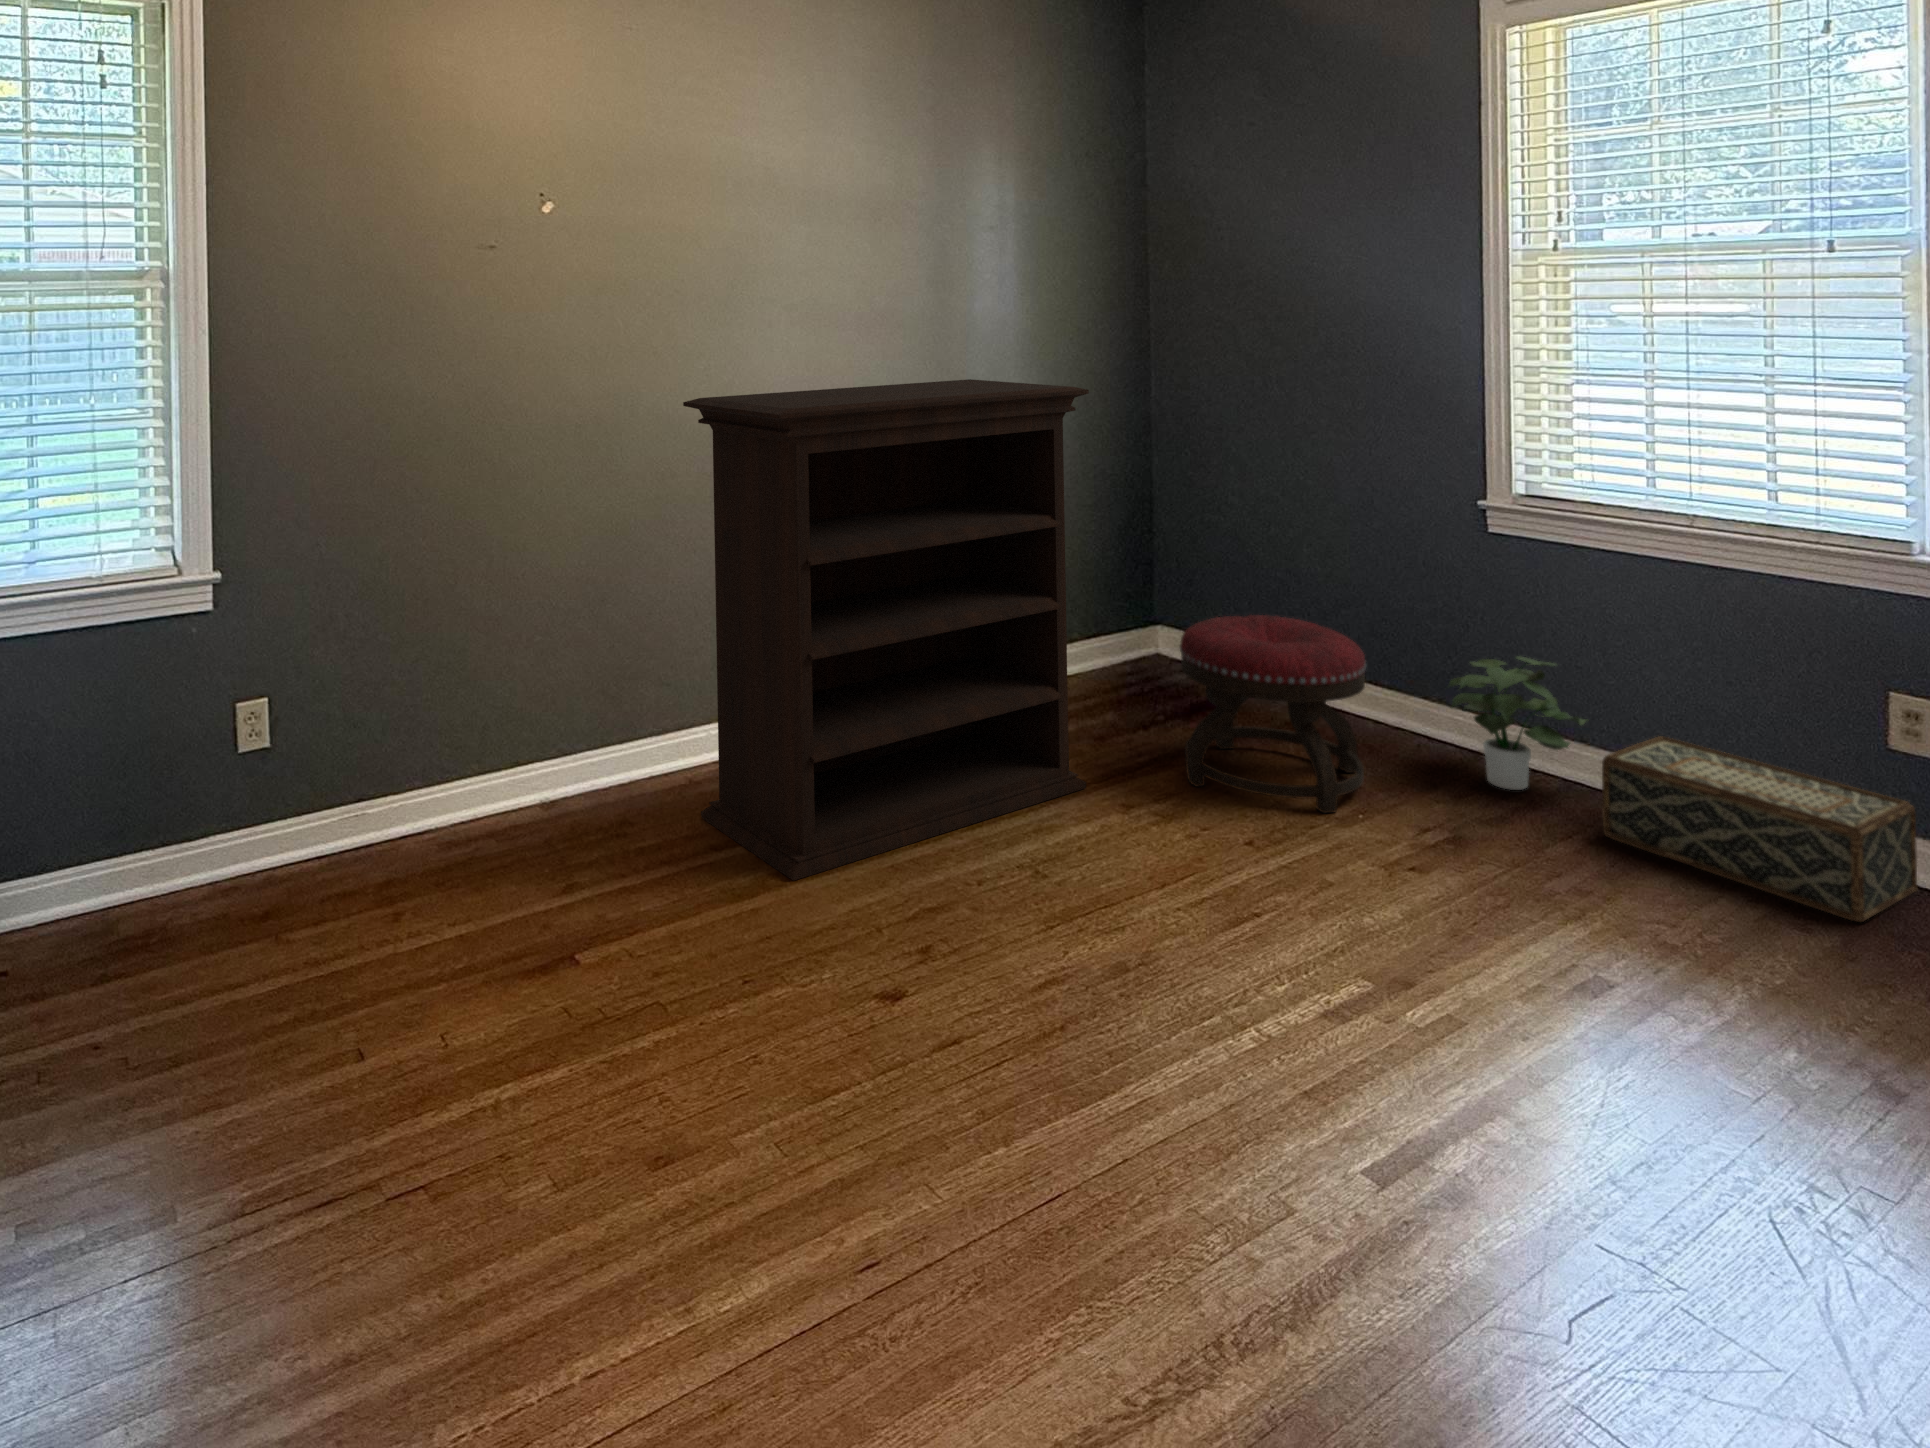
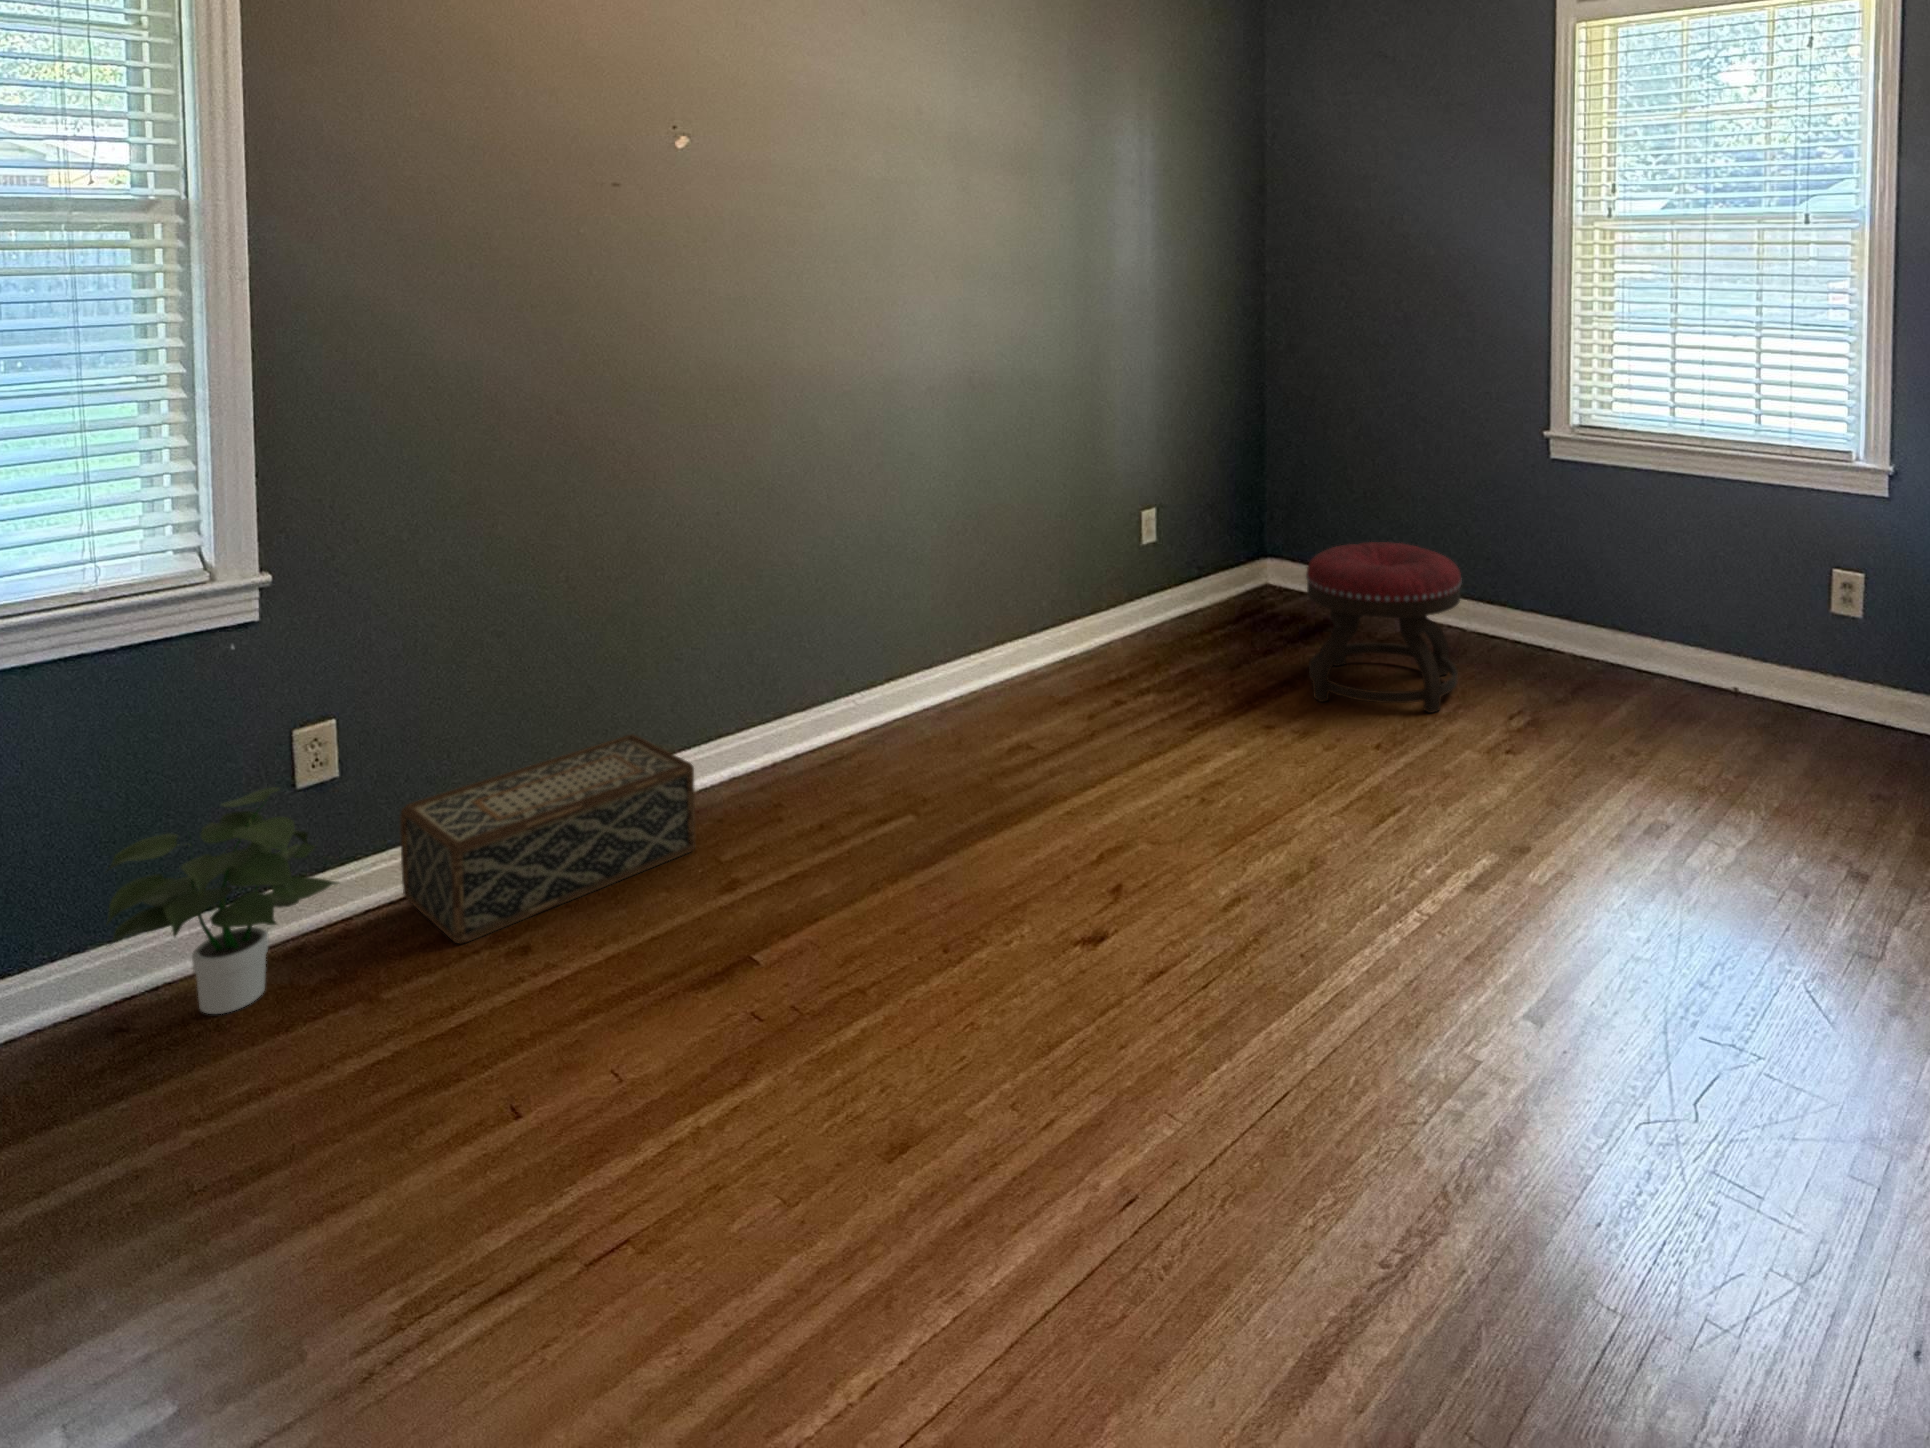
bookshelf: present [683,379,1089,881] -> none [841,330,1236,841]
potted plant: present [1448,656,1586,790] -> present [107,787,339,1014]
woven basket: present [1602,736,1917,922] -> present [400,734,695,944]

